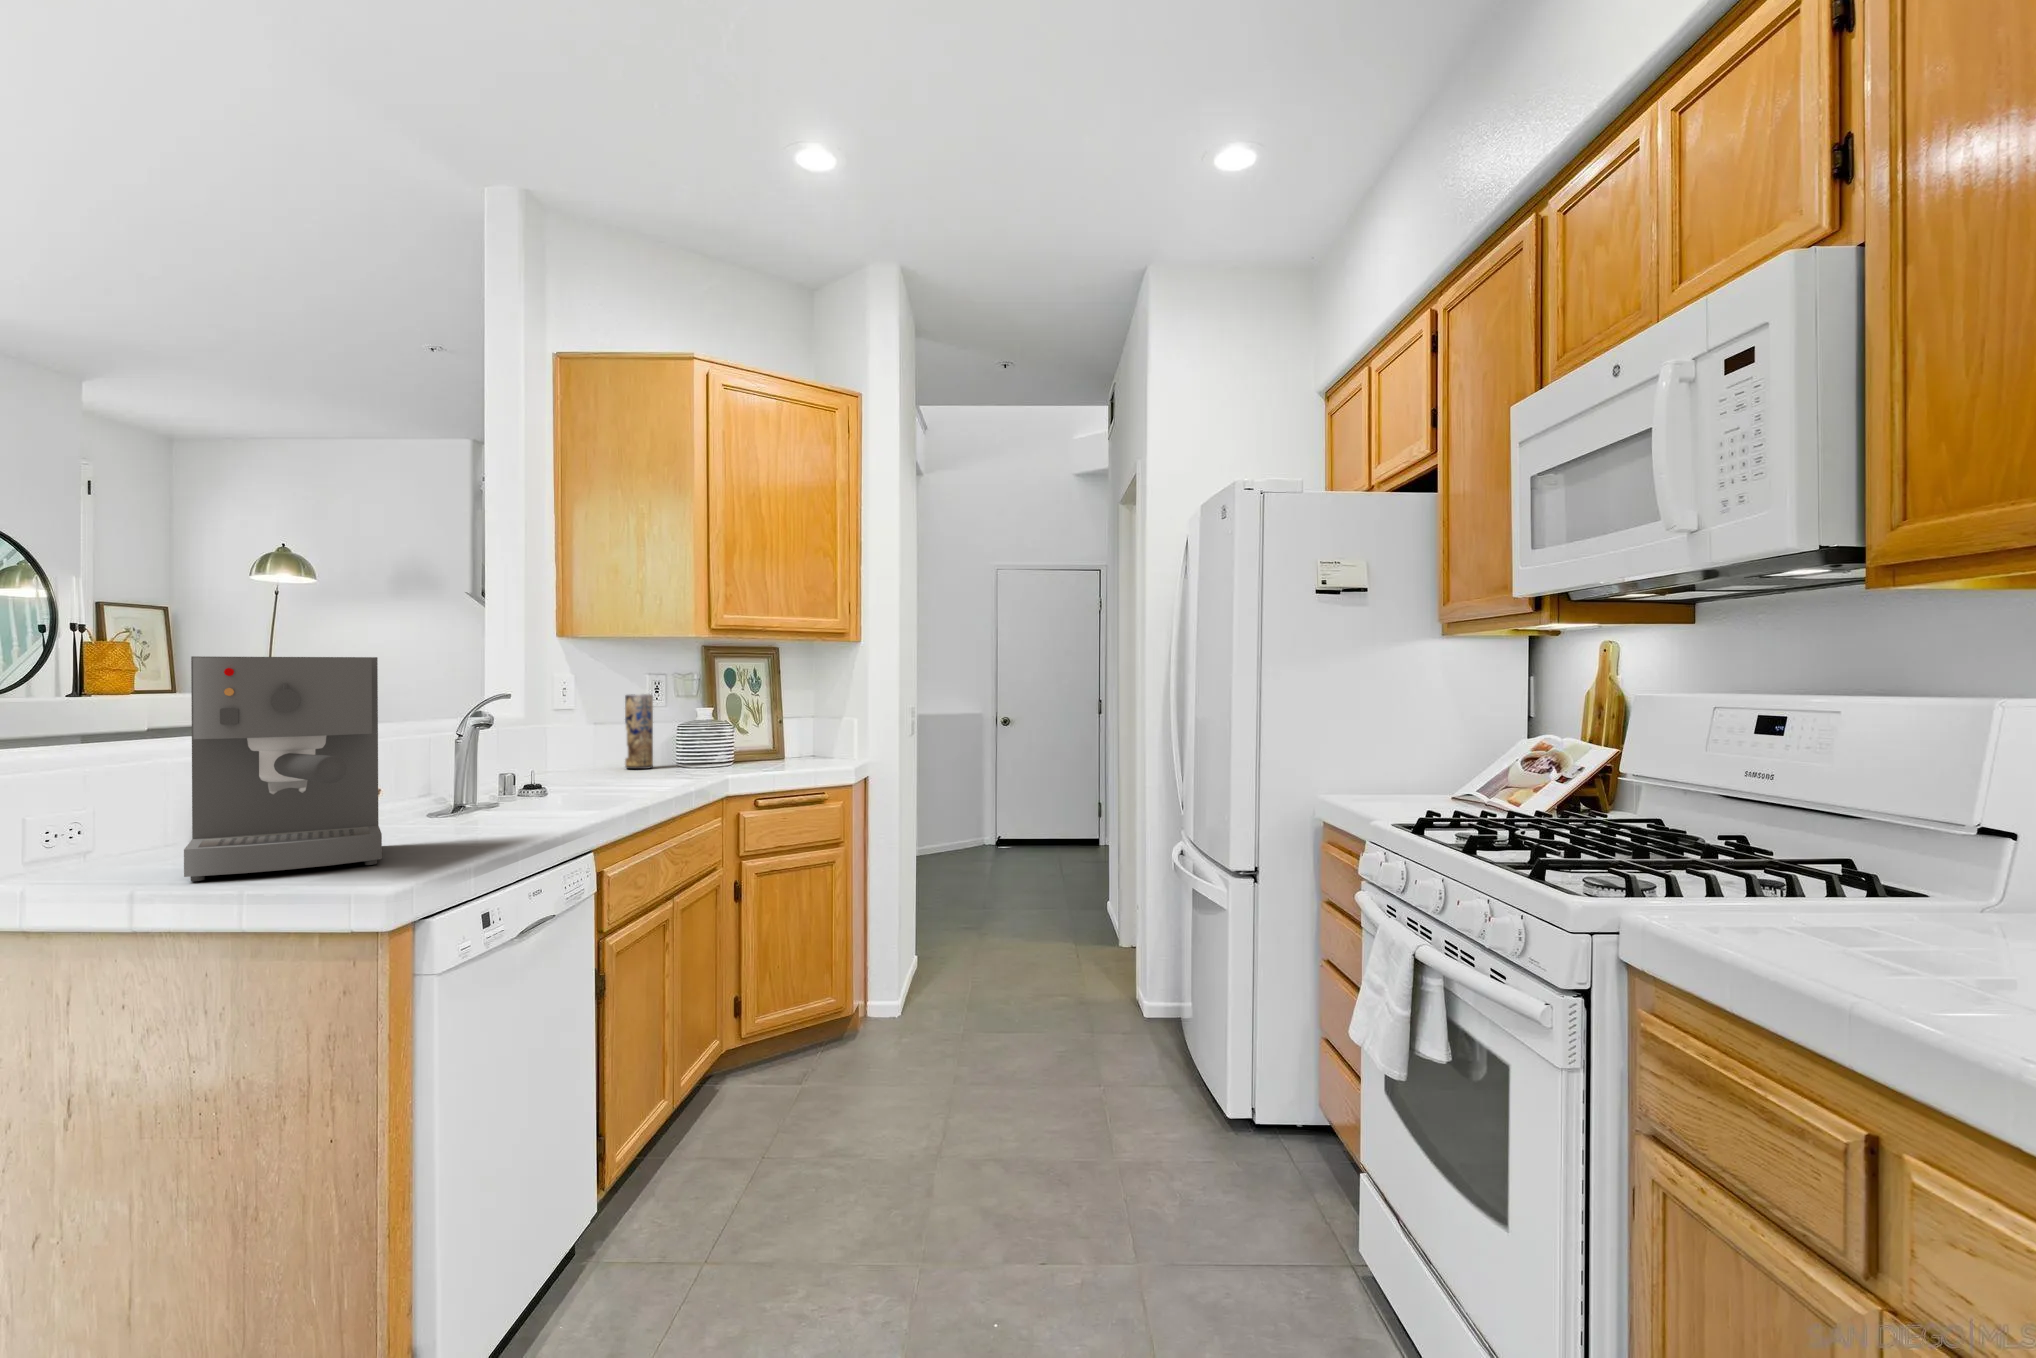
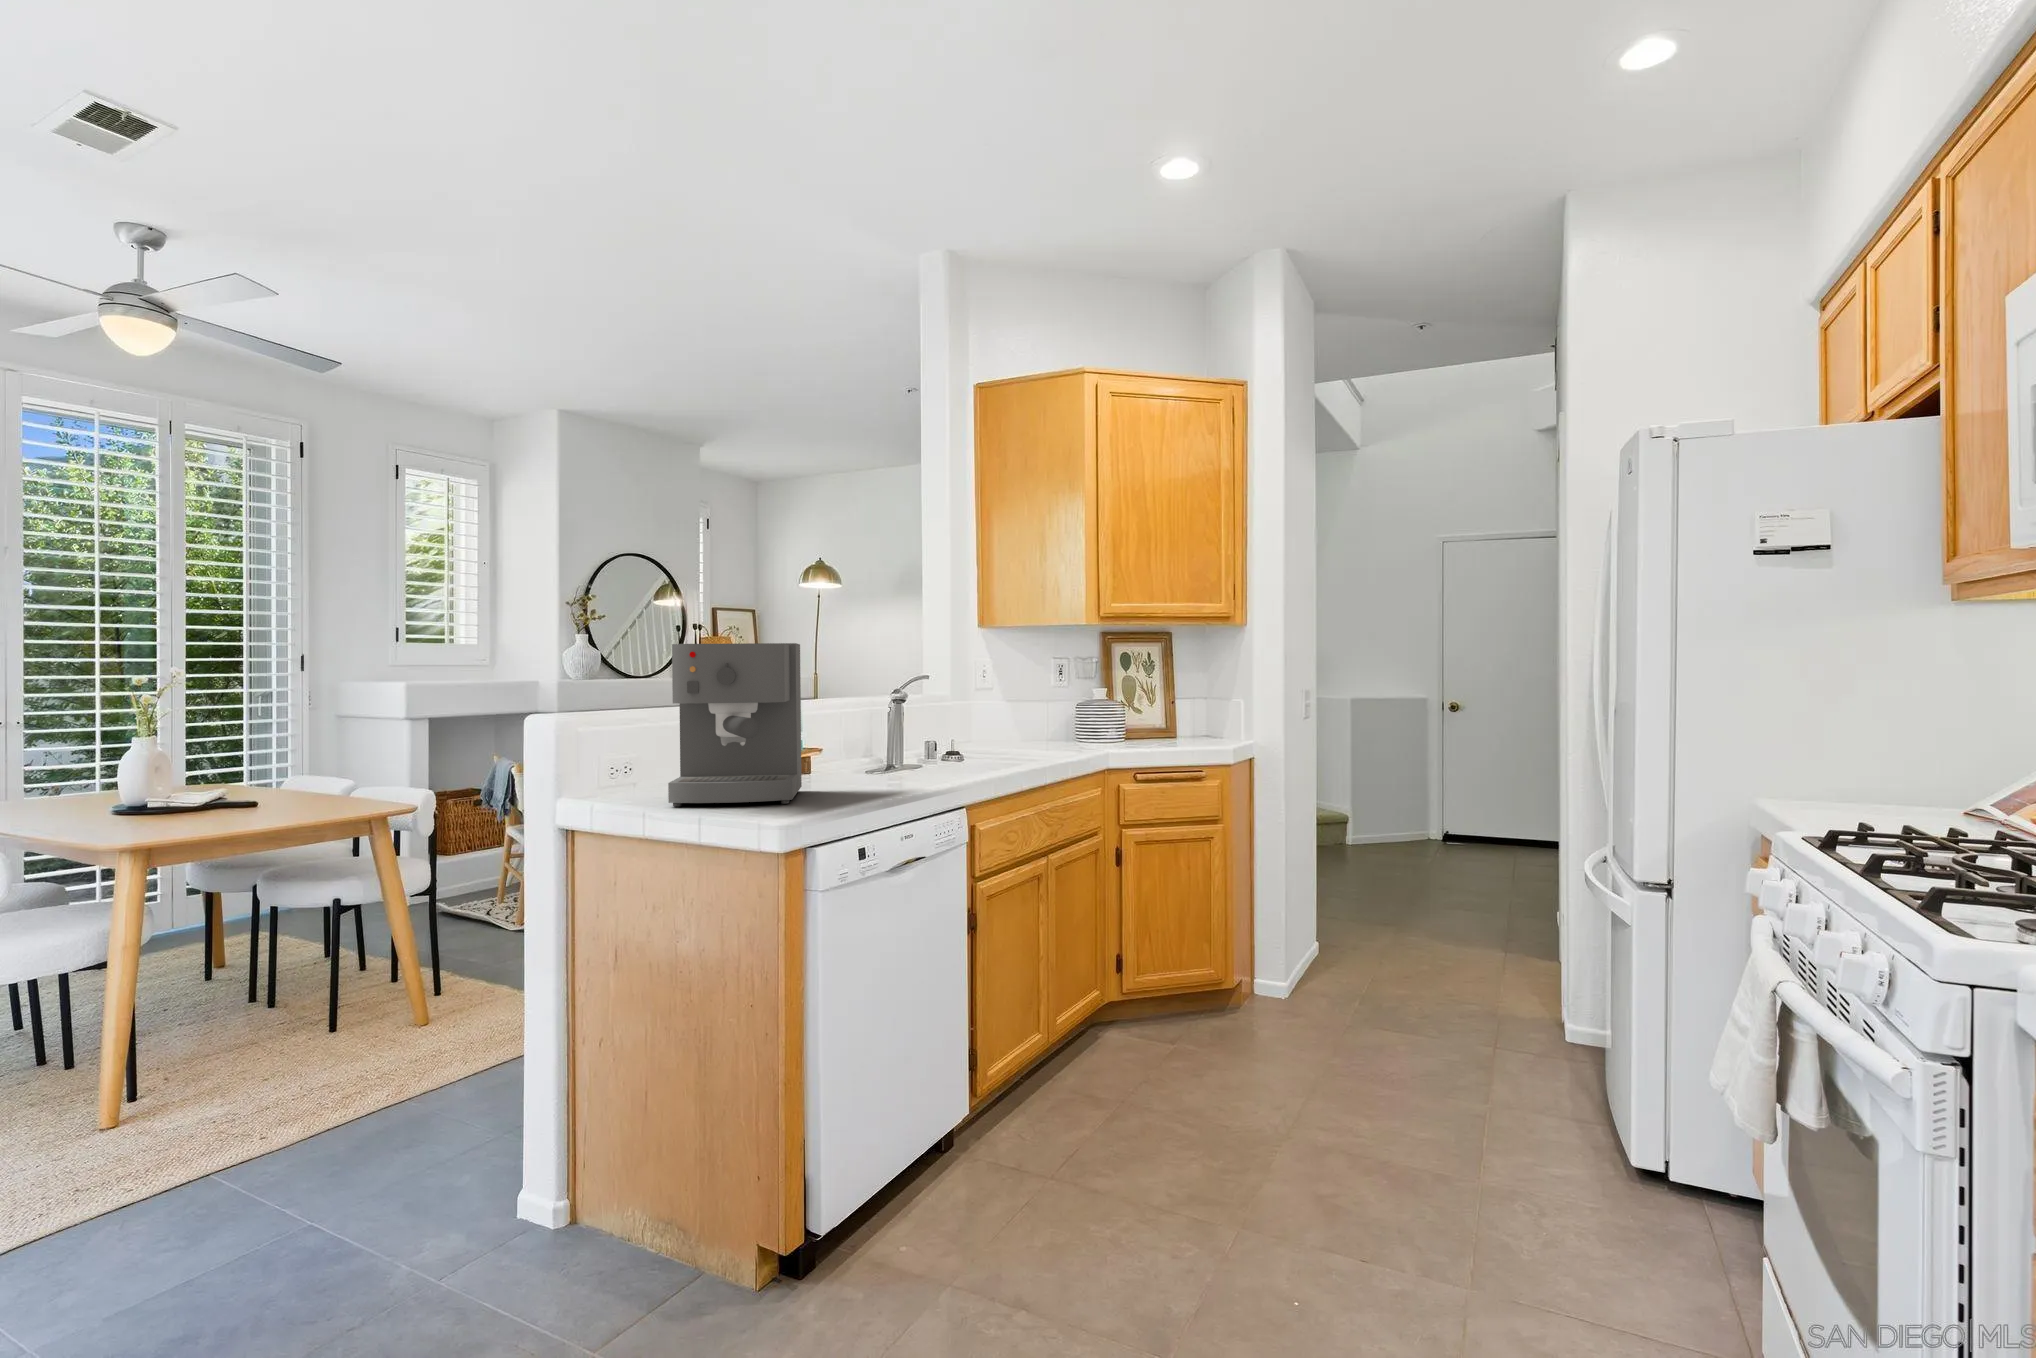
vase: present [625,694,653,769] -> none [1035,676,1058,743]

